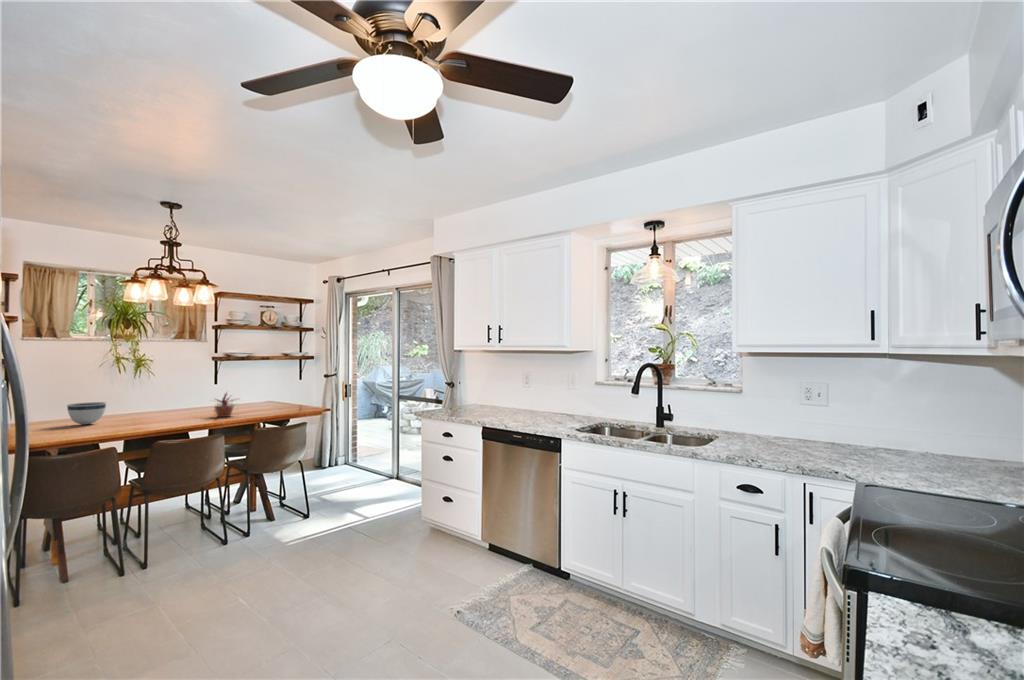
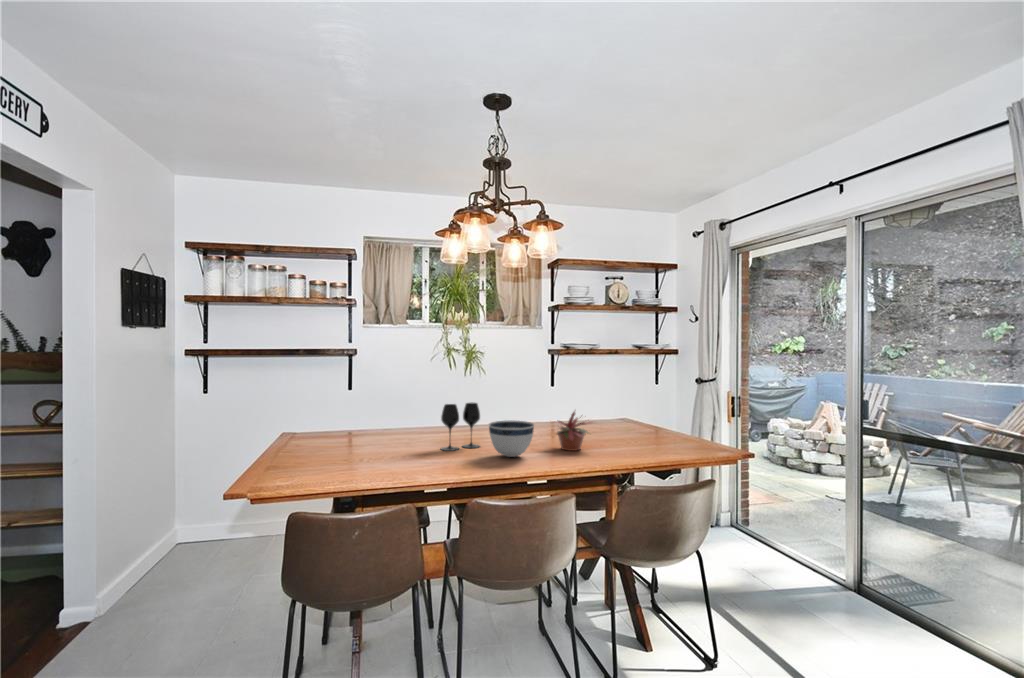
wine glass: none [120,392,154,424] -> present [441,403,480,451]
bowl: present [67,402,106,425] -> present [489,420,534,457]

